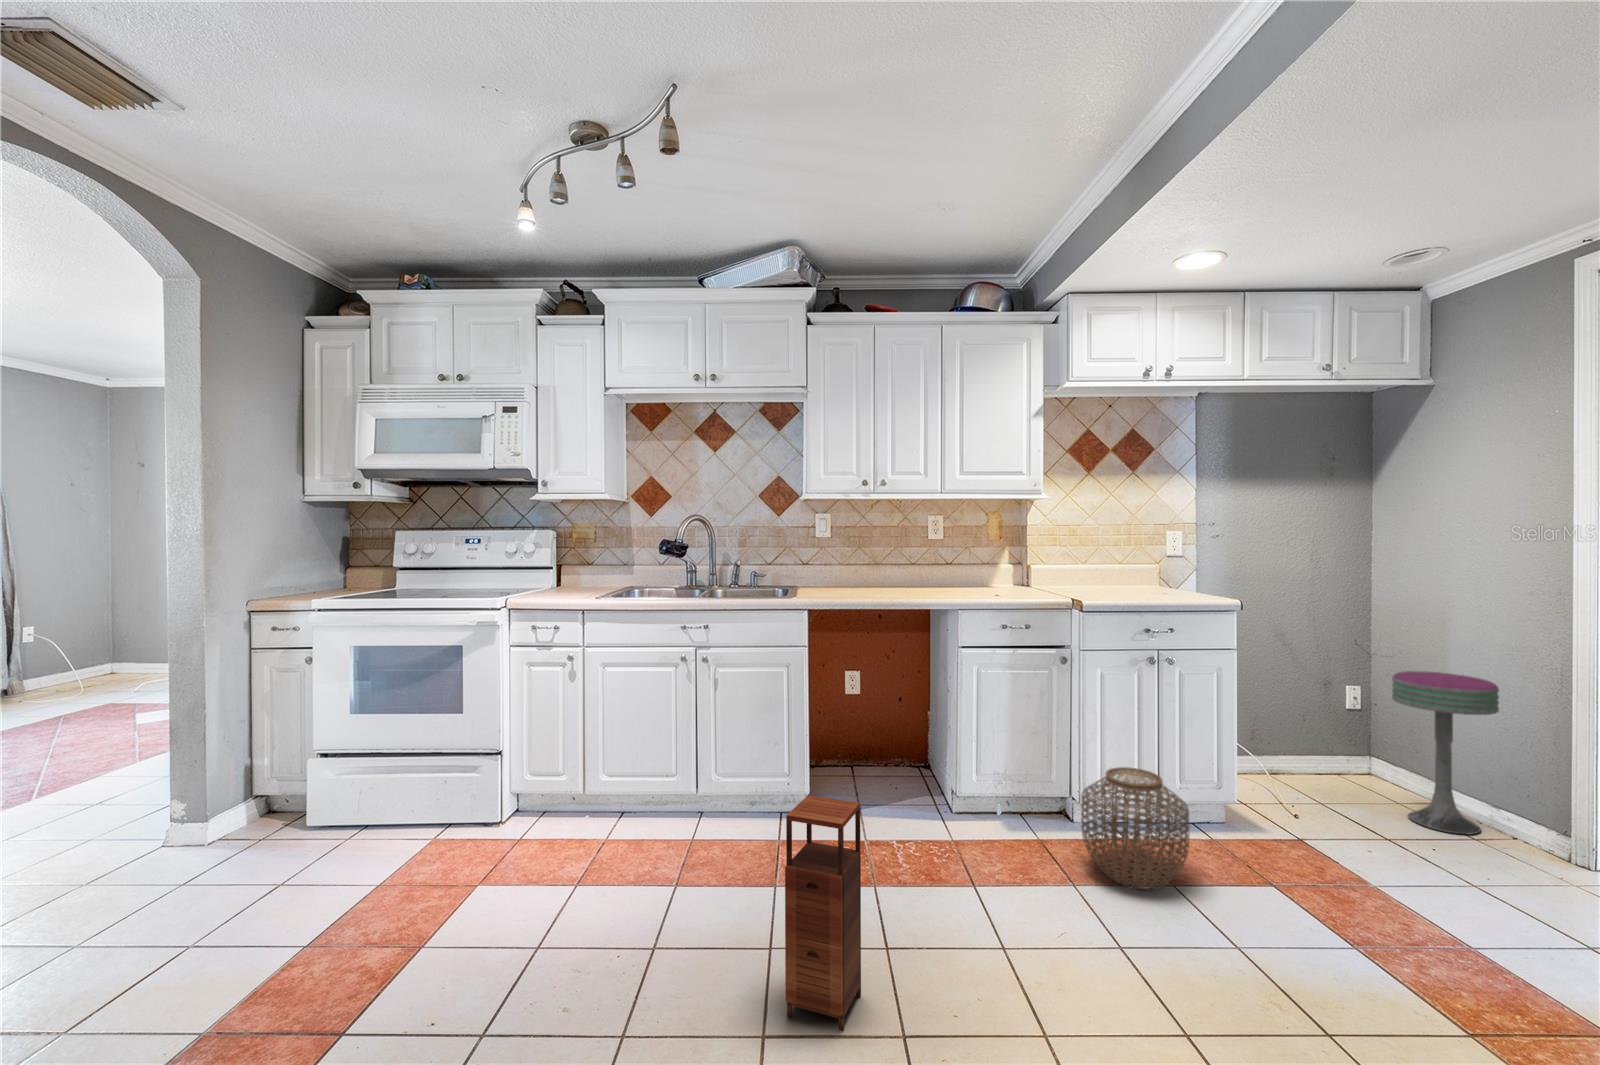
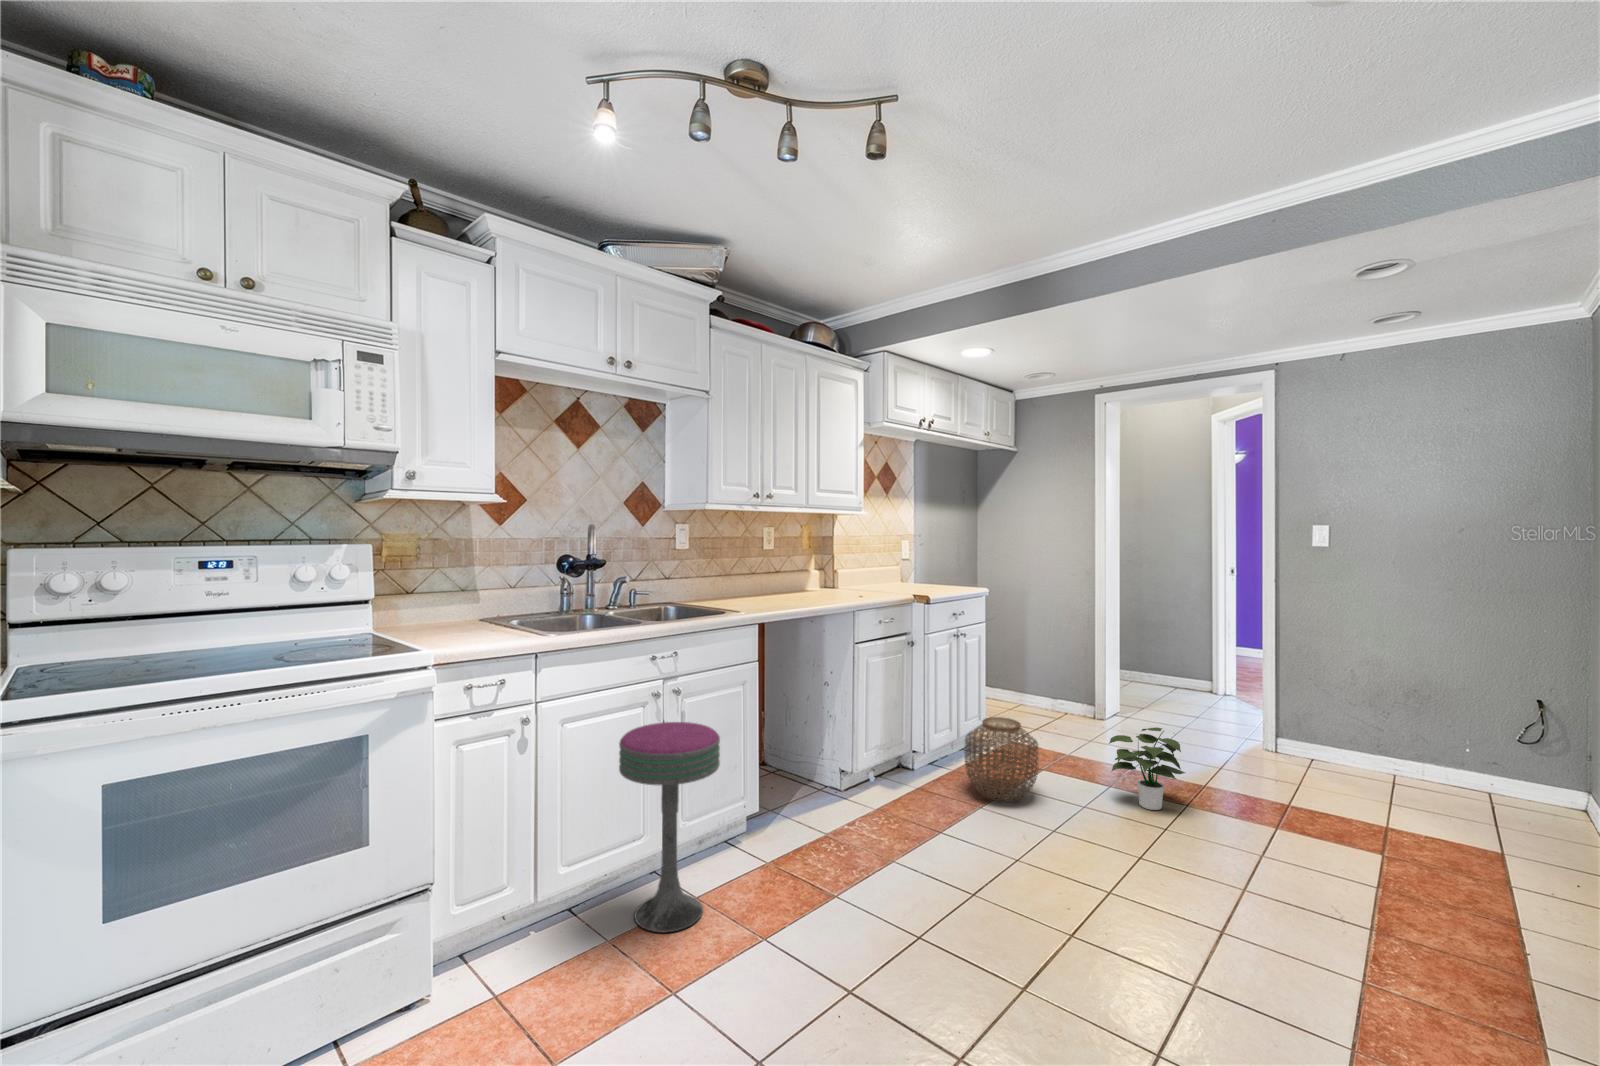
bar stool: present [1392,671,1499,835] -> present [619,722,720,932]
storage cabinet: present [785,795,861,1031] -> none [1002,780,1080,982]
potted plant: none [1292,843,1457,989] -> present [1109,727,1185,810]

